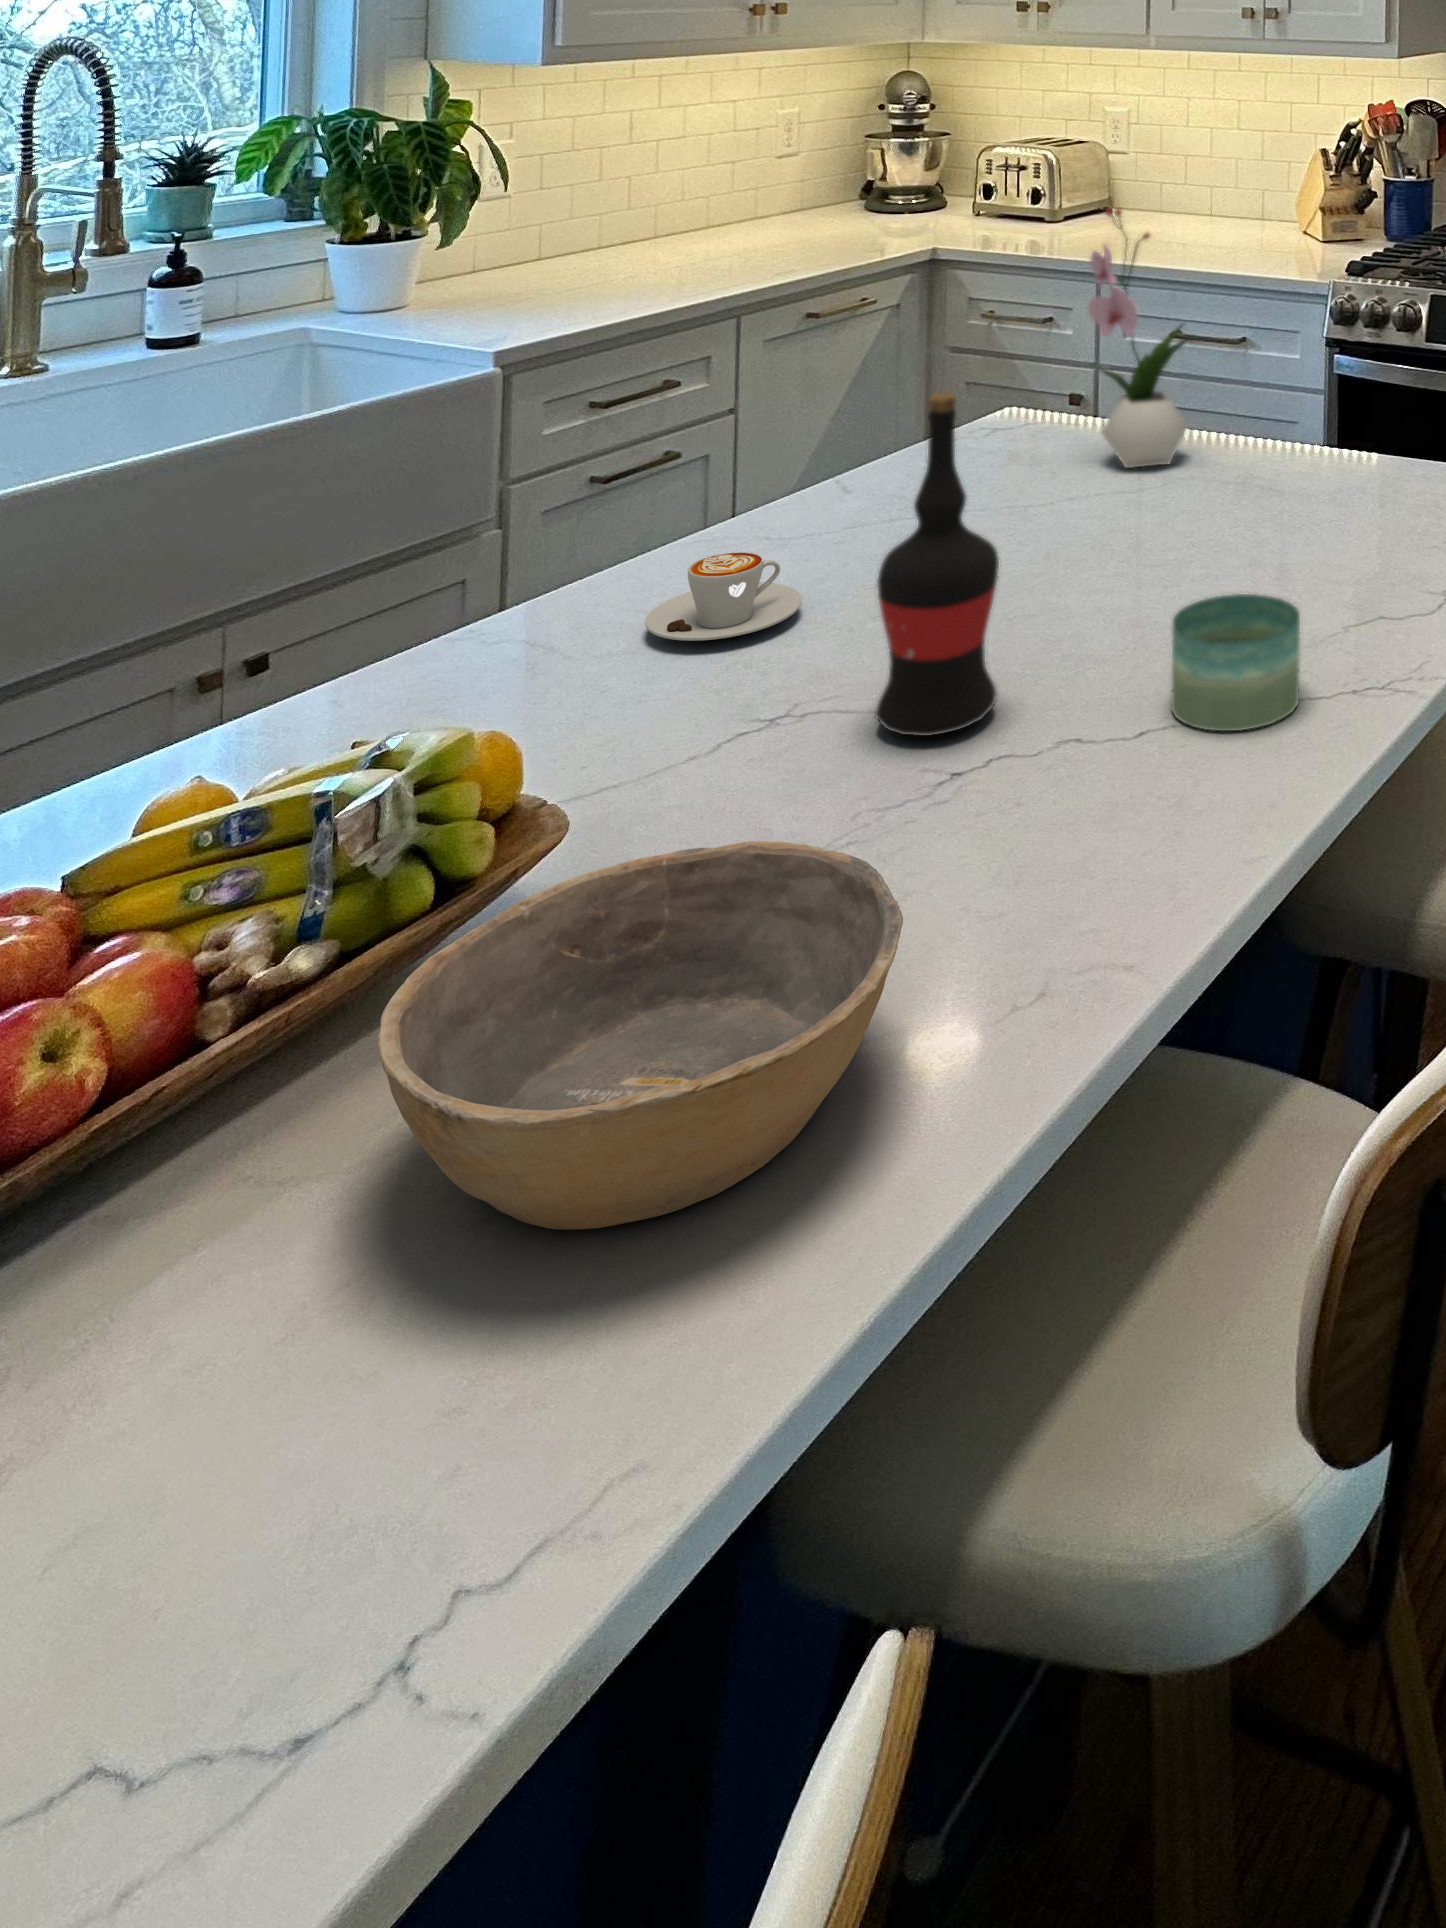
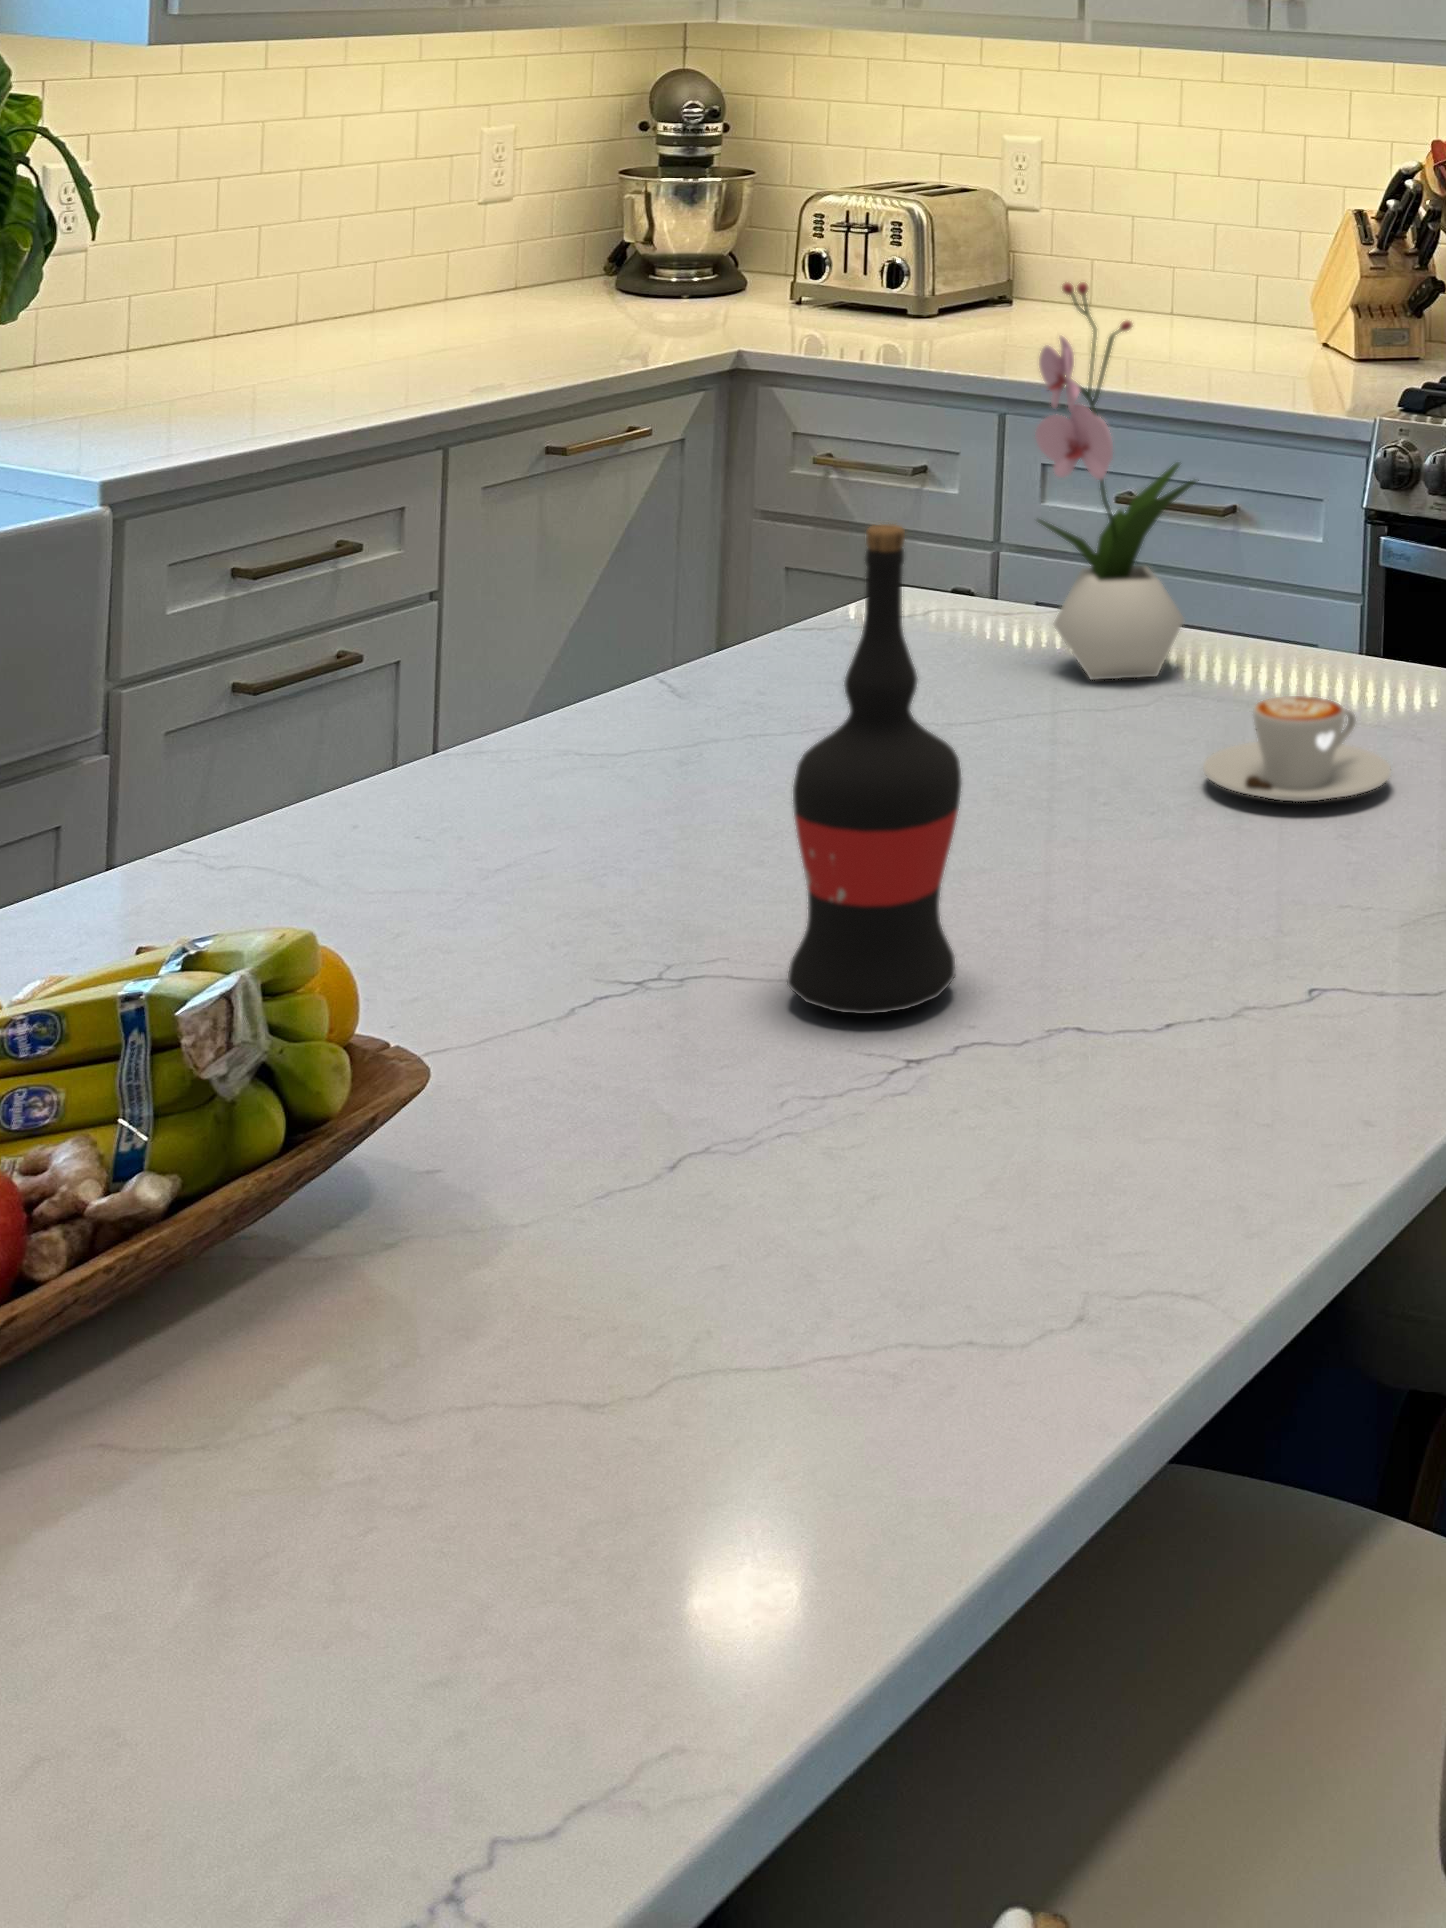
coffee cup: present [645,552,802,641] -> present [1203,696,1391,802]
candle: present [1171,594,1300,731] -> none [1208,843,1397,1032]
bowl: present [378,841,903,1230] -> none [261,1101,912,1541]

